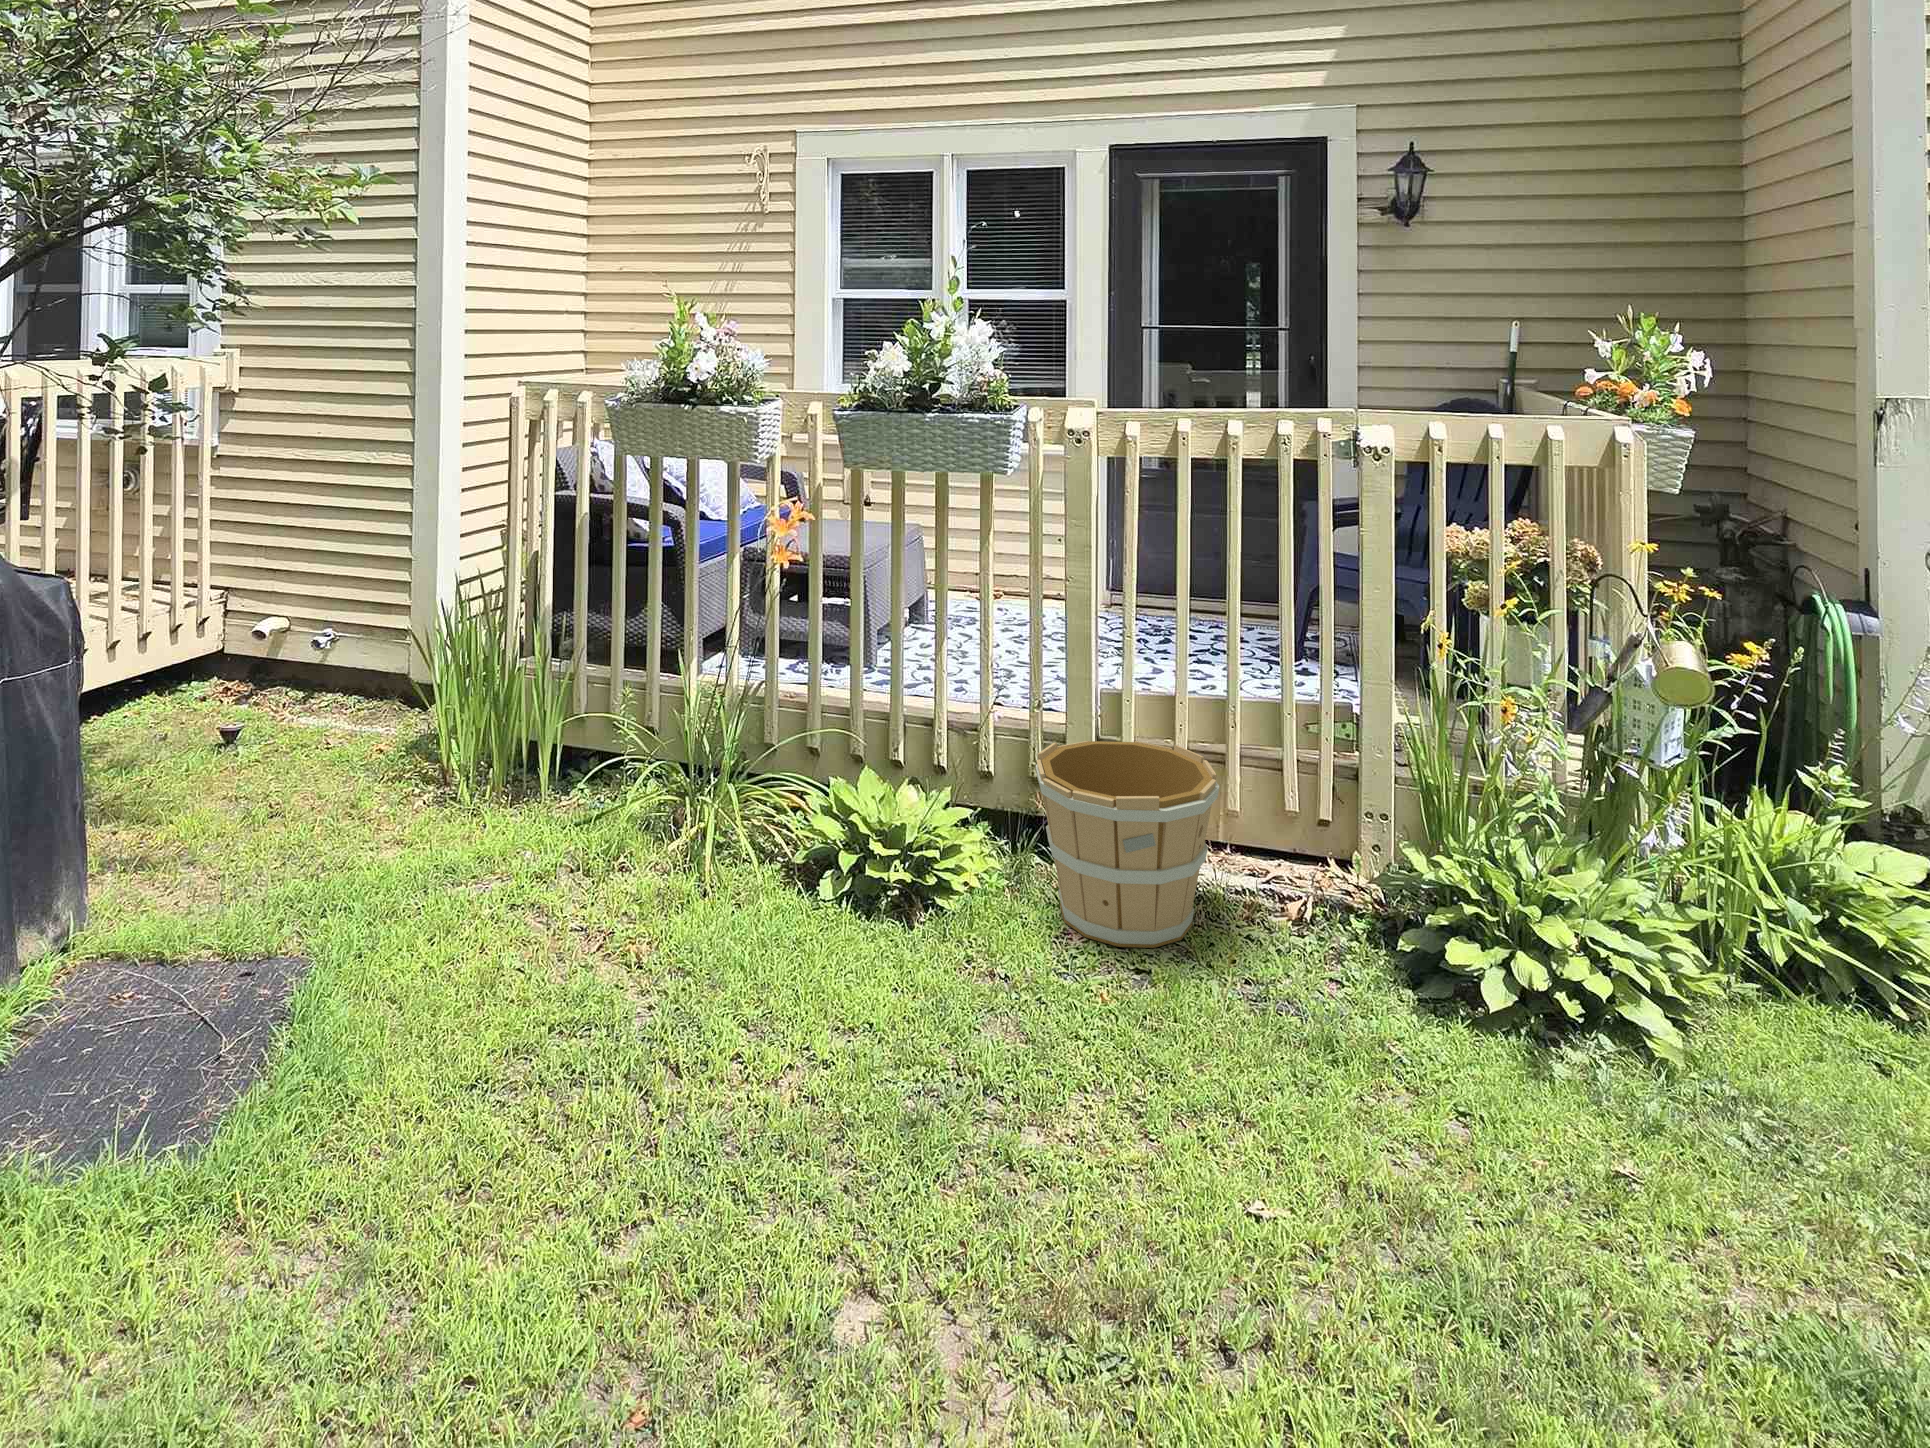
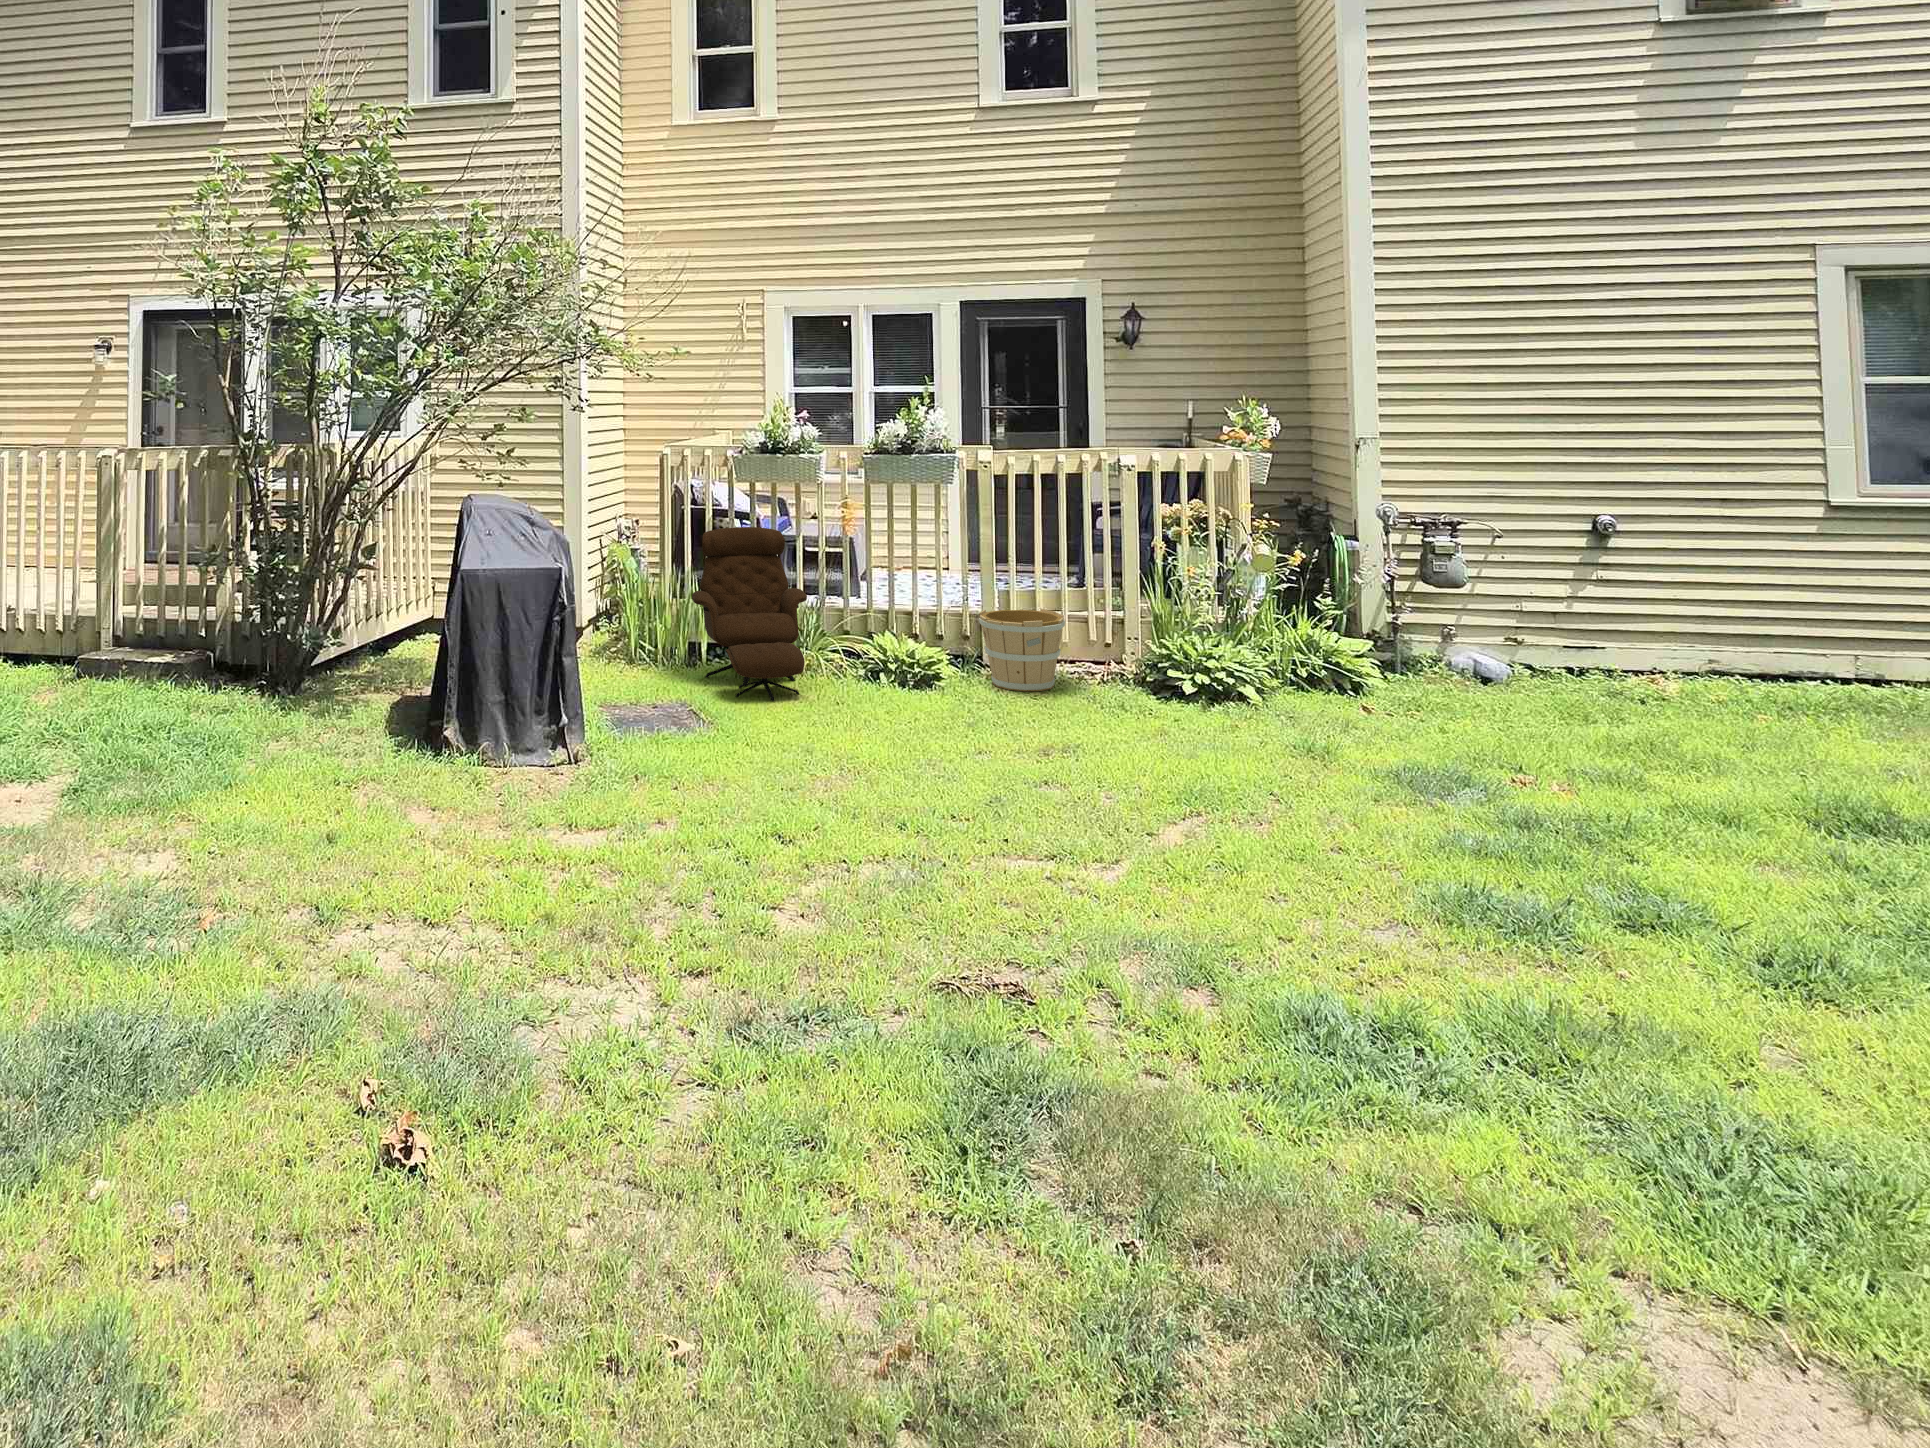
lounge chair: none [477,541,713,948] -> present [692,527,807,701]

